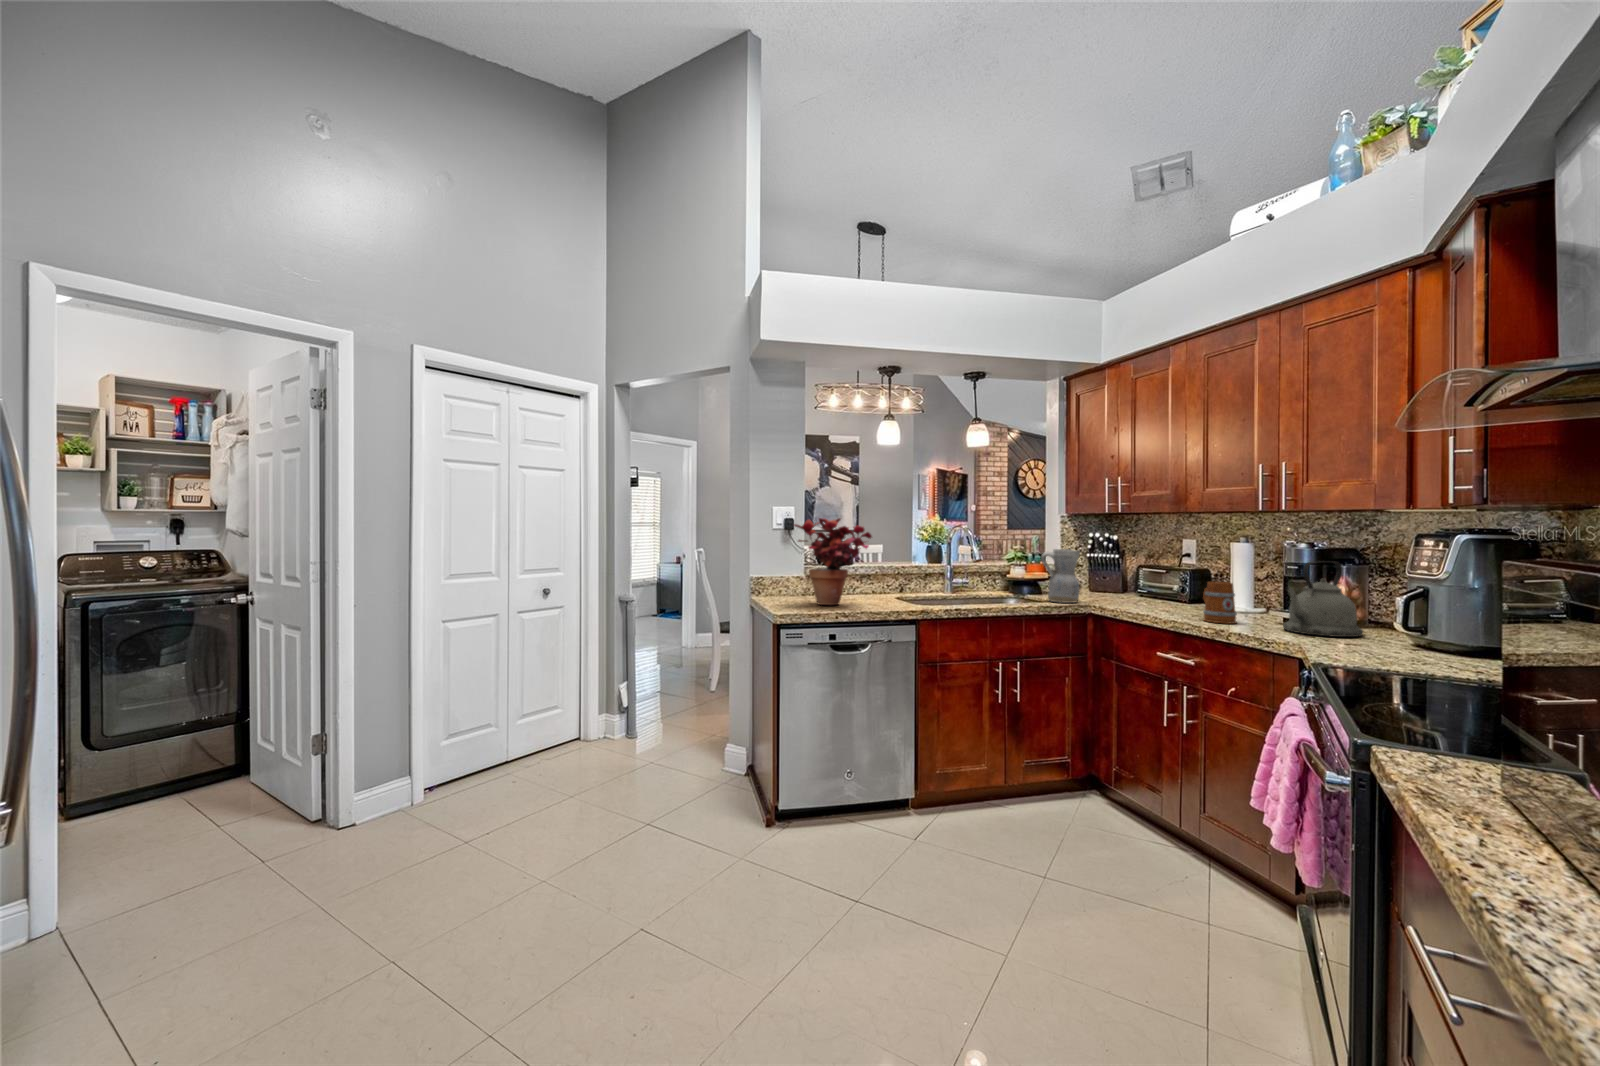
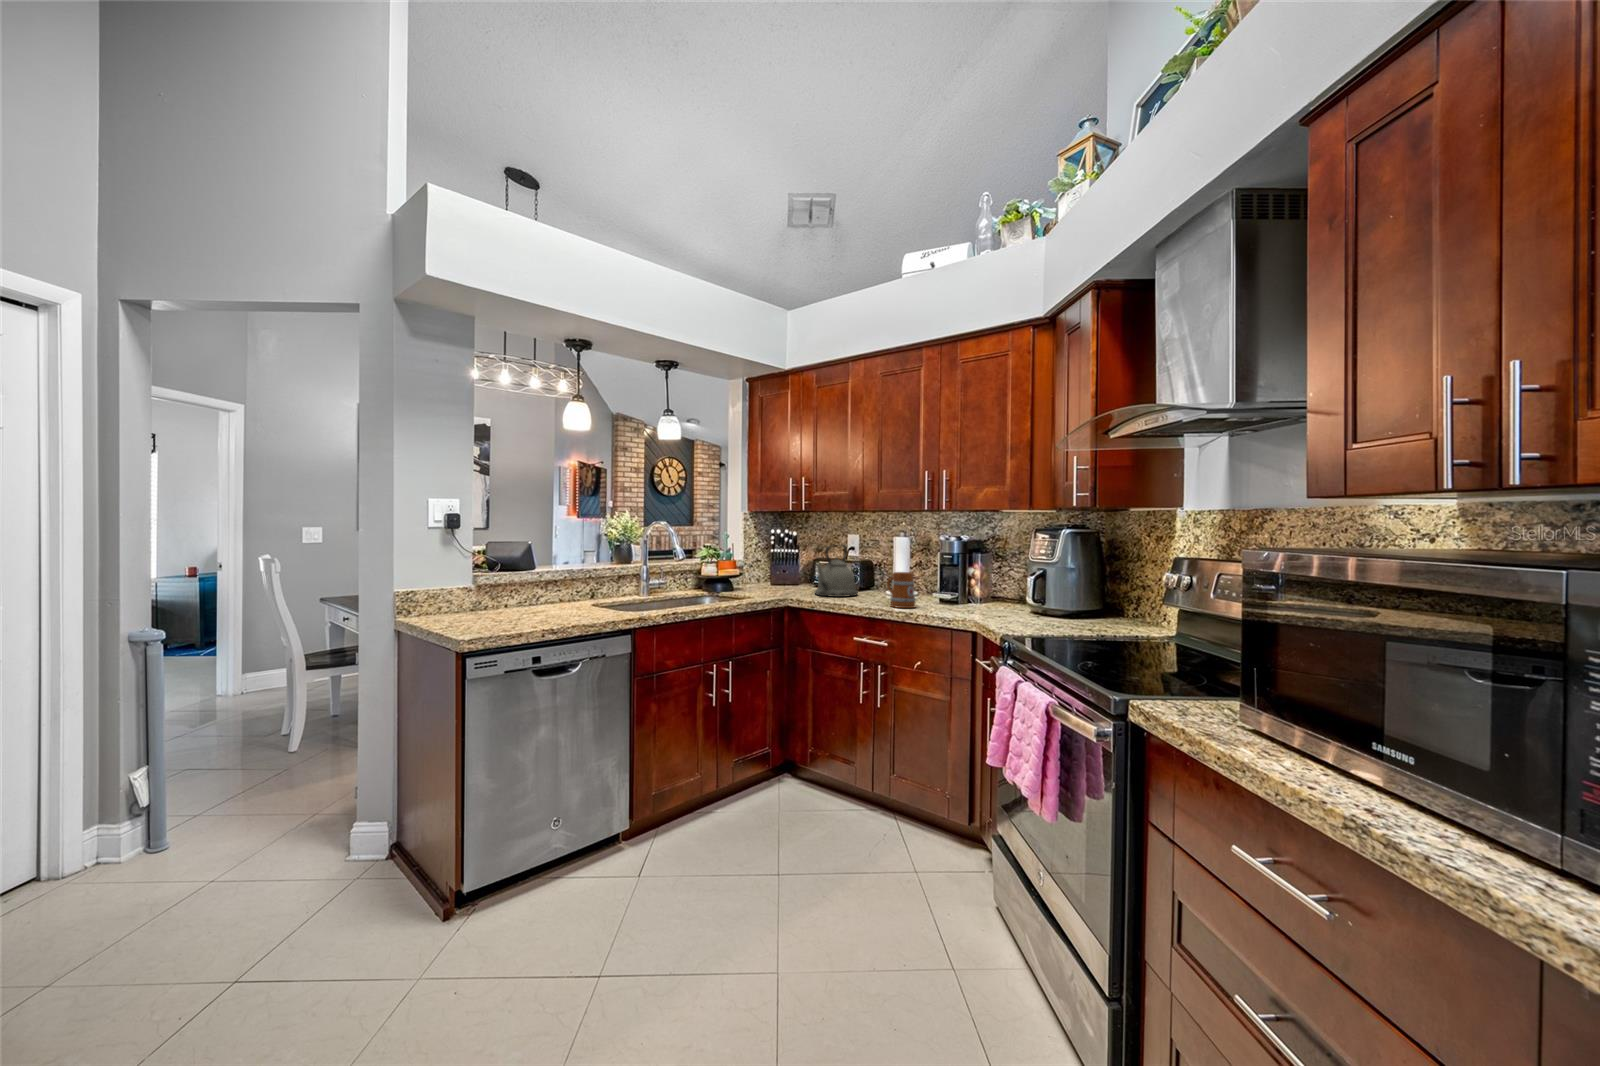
potted plant: present [794,518,872,605] -> none [472,511,580,621]
ceramic pitcher: present [1041,549,1080,603] -> none [744,545,780,598]
kettle: present [1283,562,1363,637] -> present [815,545,858,597]

